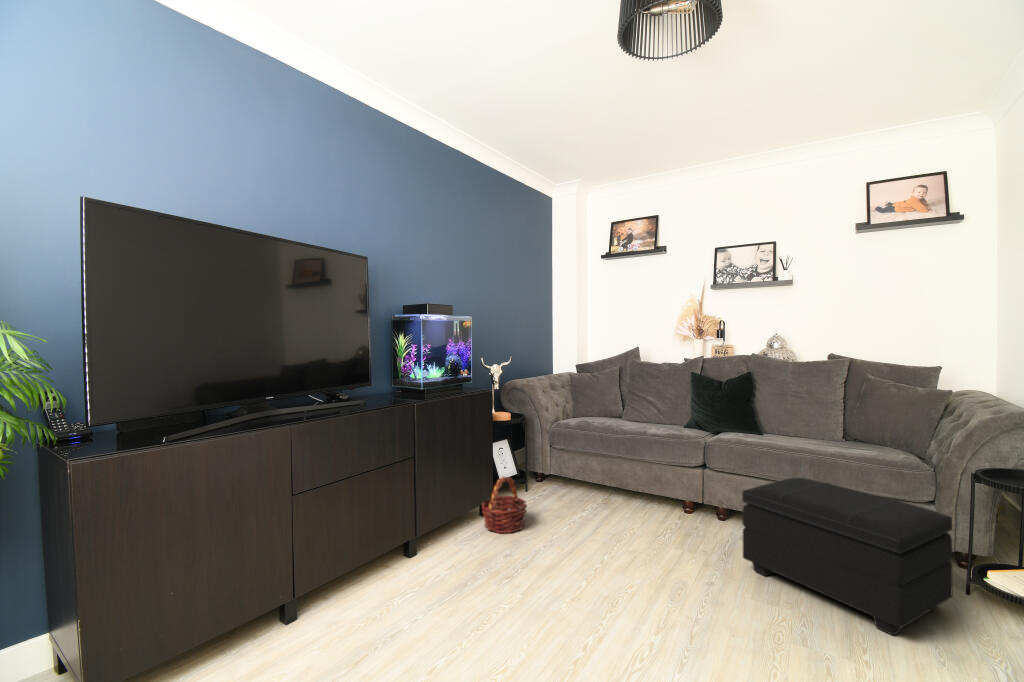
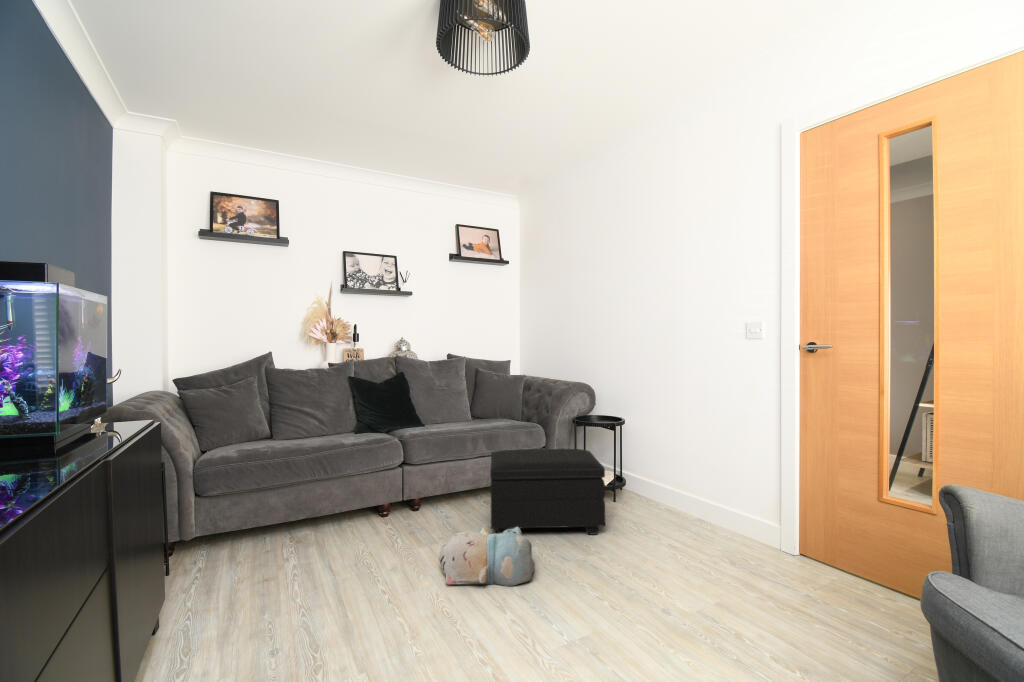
basket: present [482,477,527,533] -> none [173,548,258,644]
plush toy: none [636,537,731,617] -> present [439,527,535,586]

